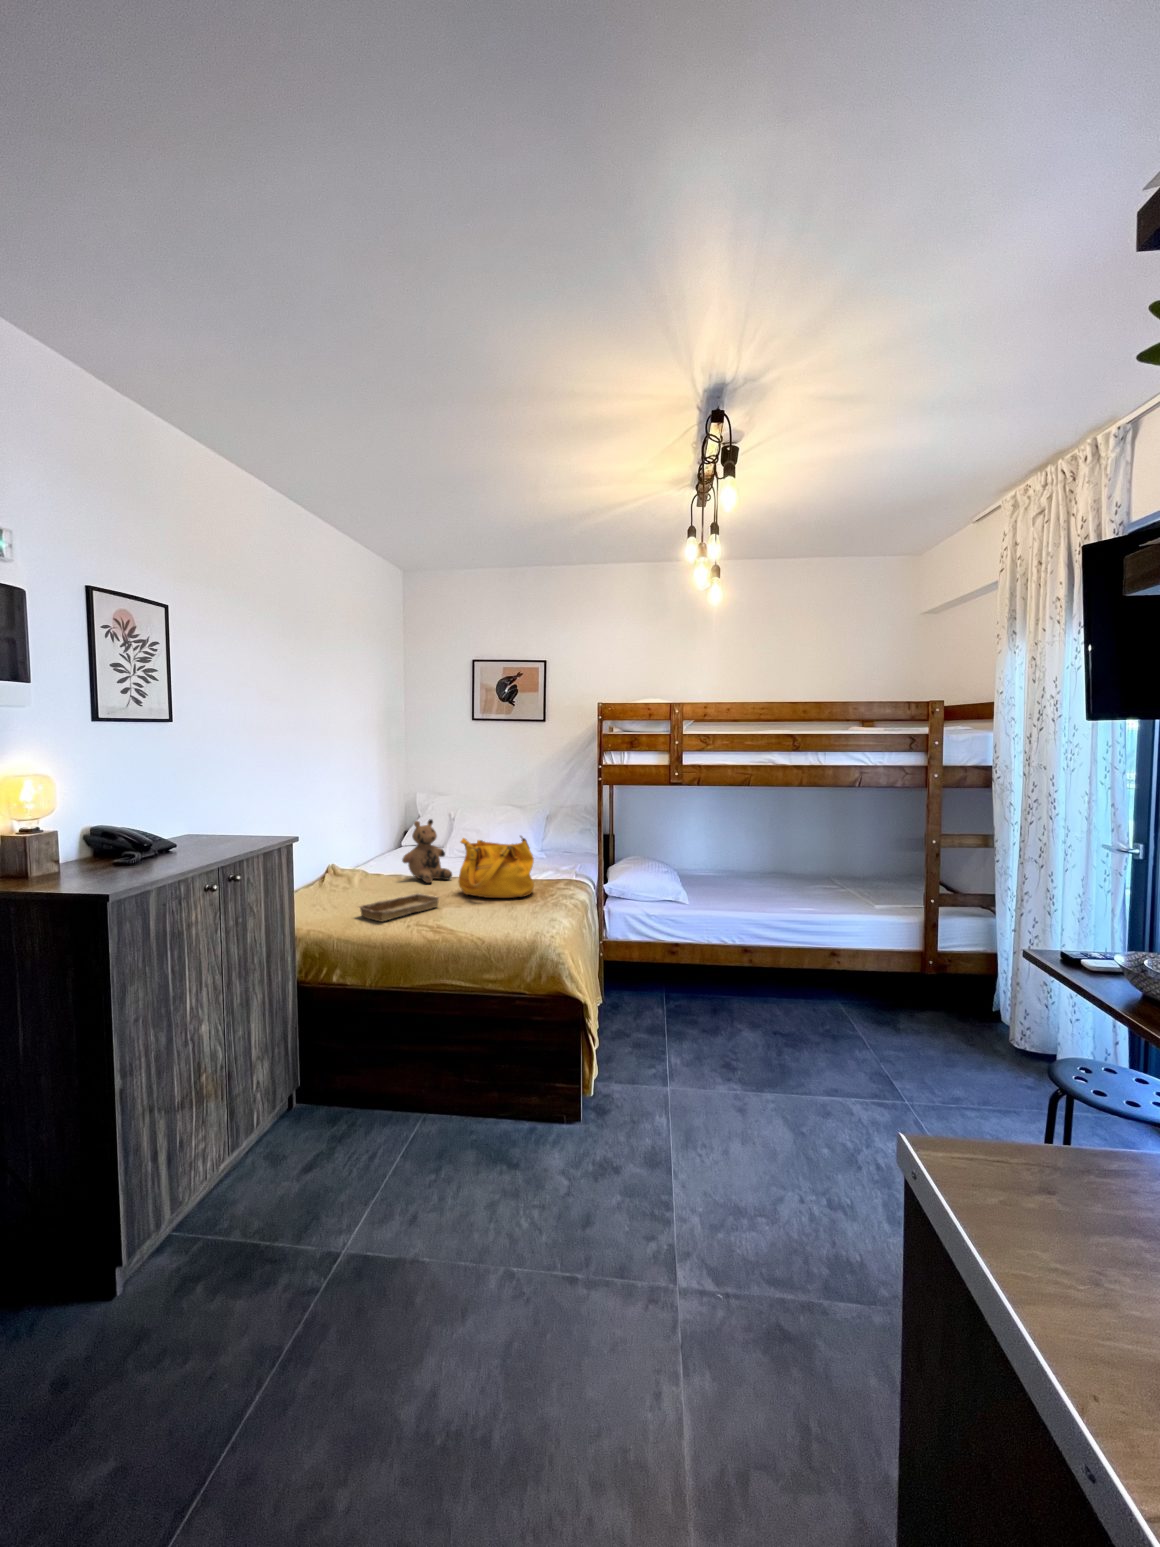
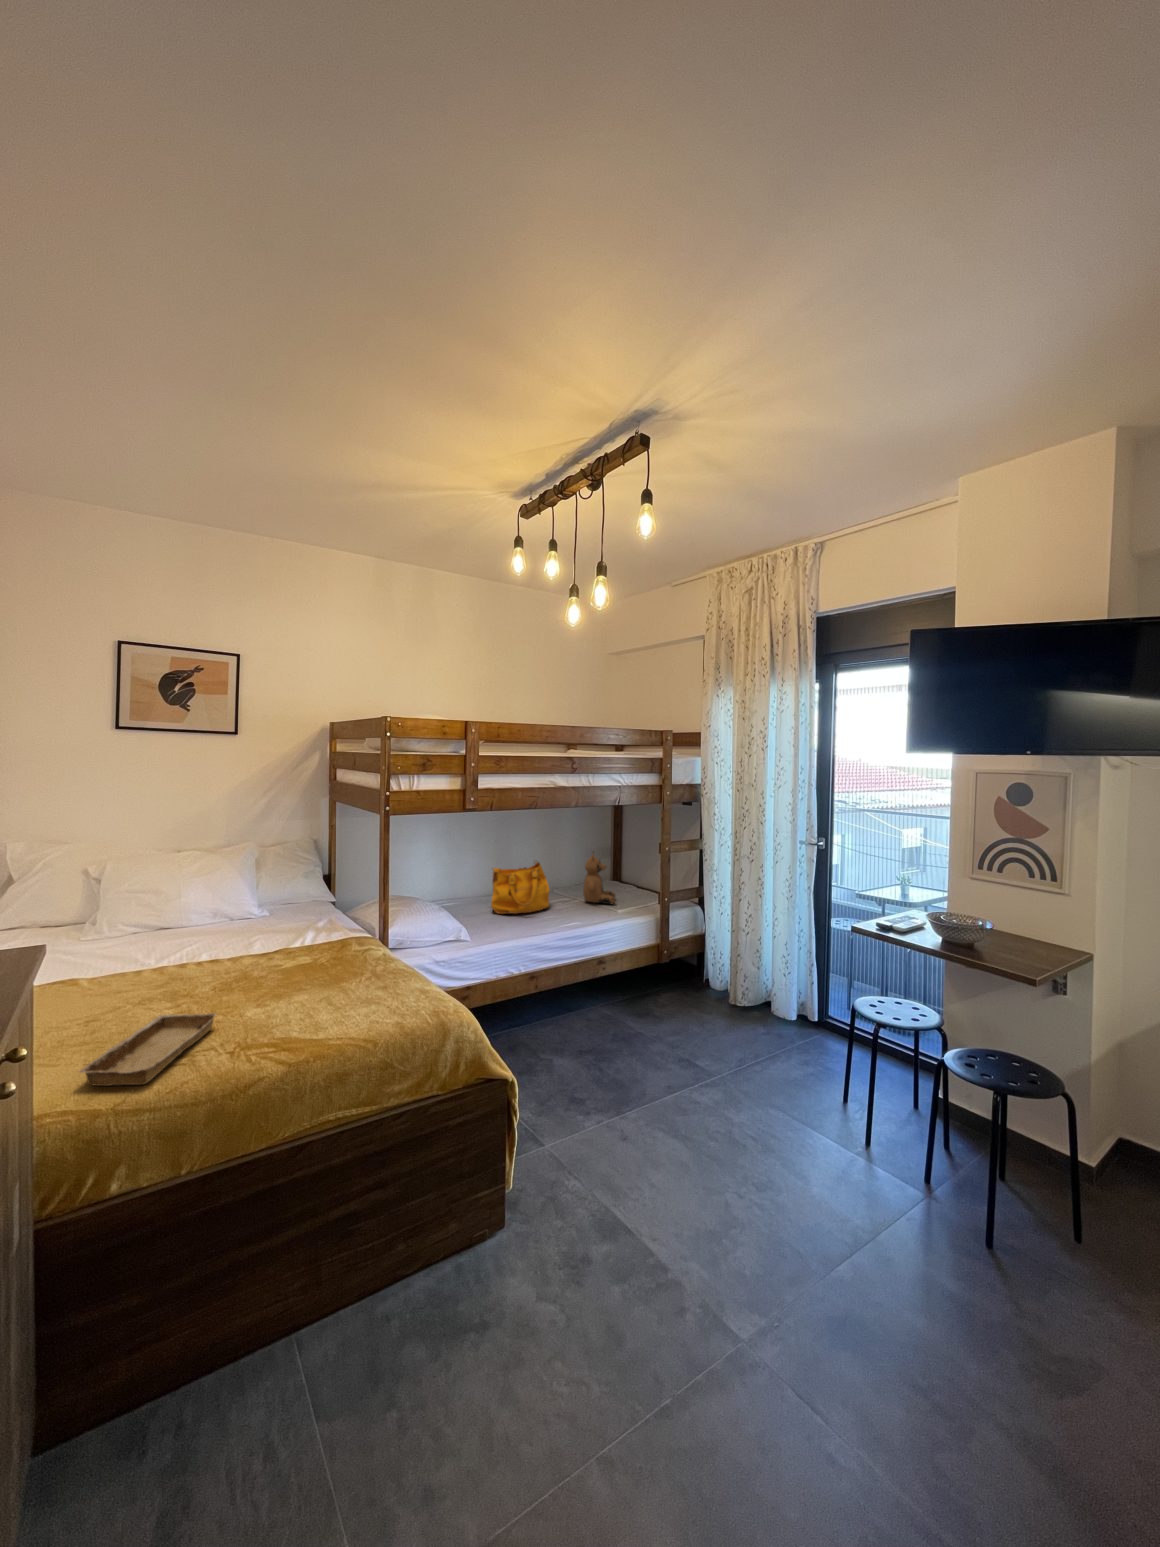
teddy bear: present [402,819,452,883] -> present [583,852,616,905]
handbag: present [458,836,534,898] -> present [491,862,550,914]

